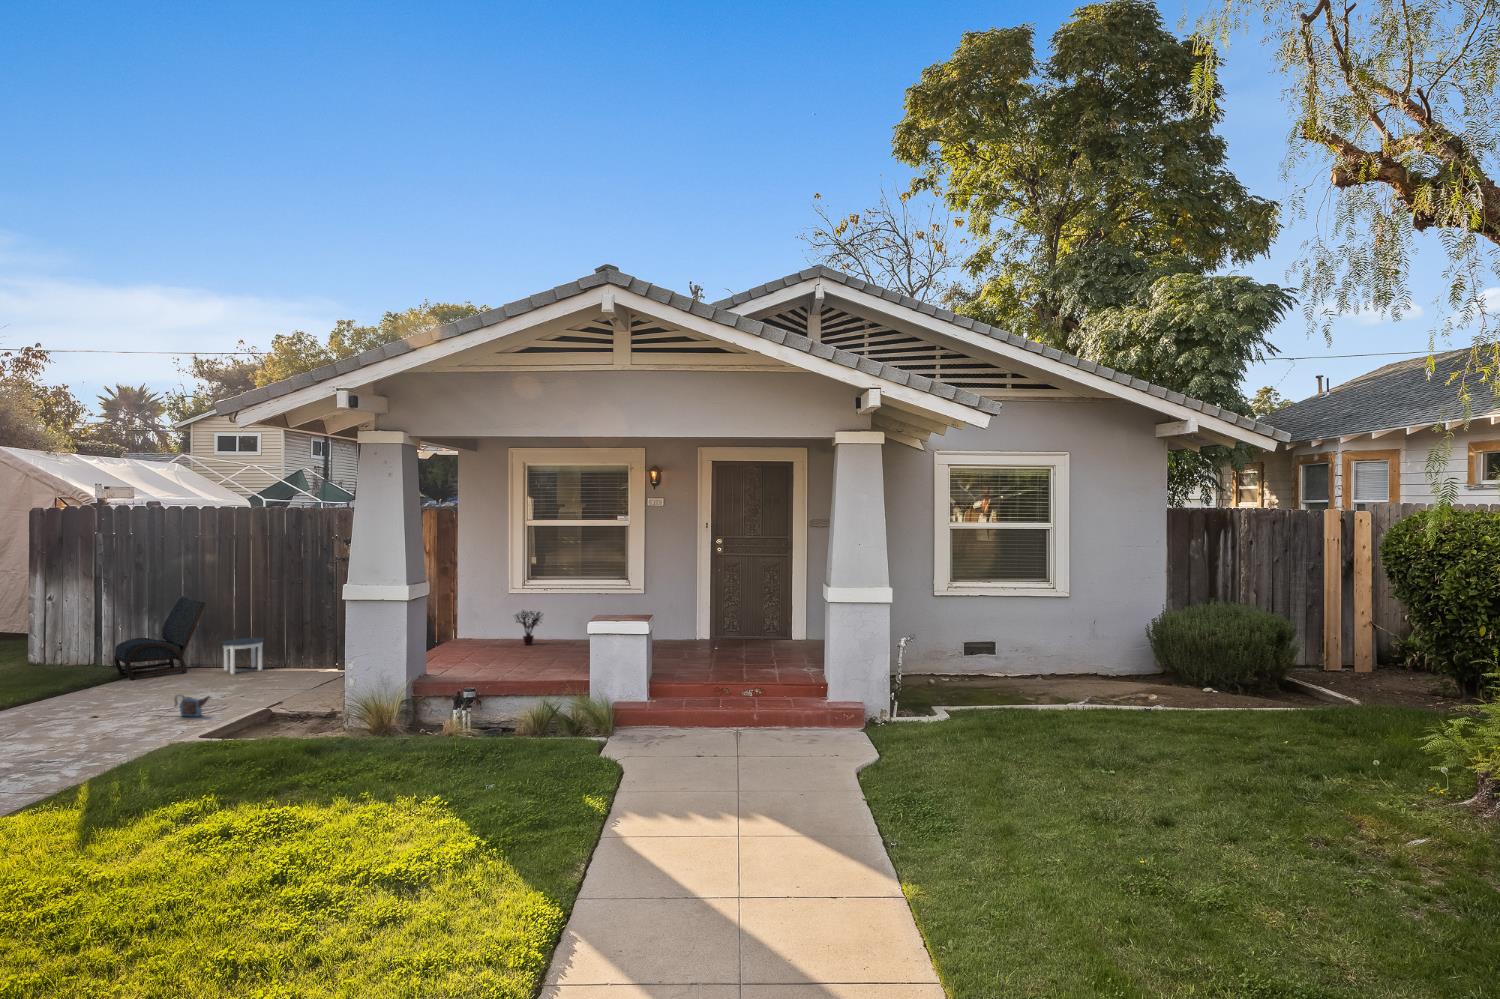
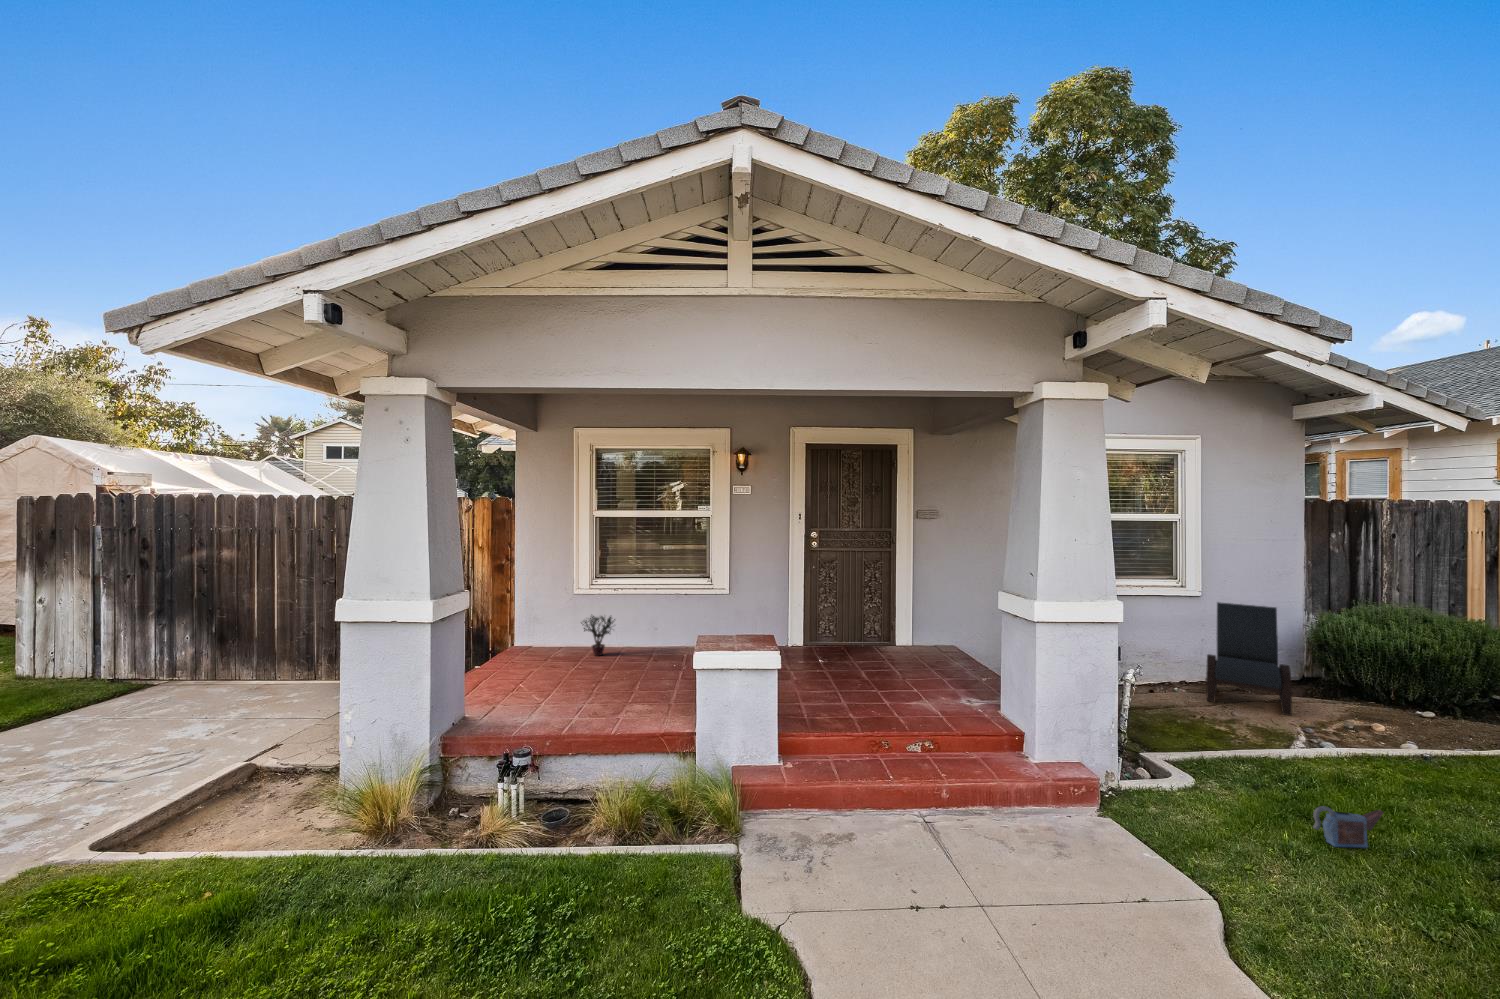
lounge chair: present [114,597,206,680] -> present [1205,602,1293,716]
round table: present [221,638,265,674] -> none [233,645,292,692]
watering can: present [174,694,210,716] -> present [1313,806,1384,848]

